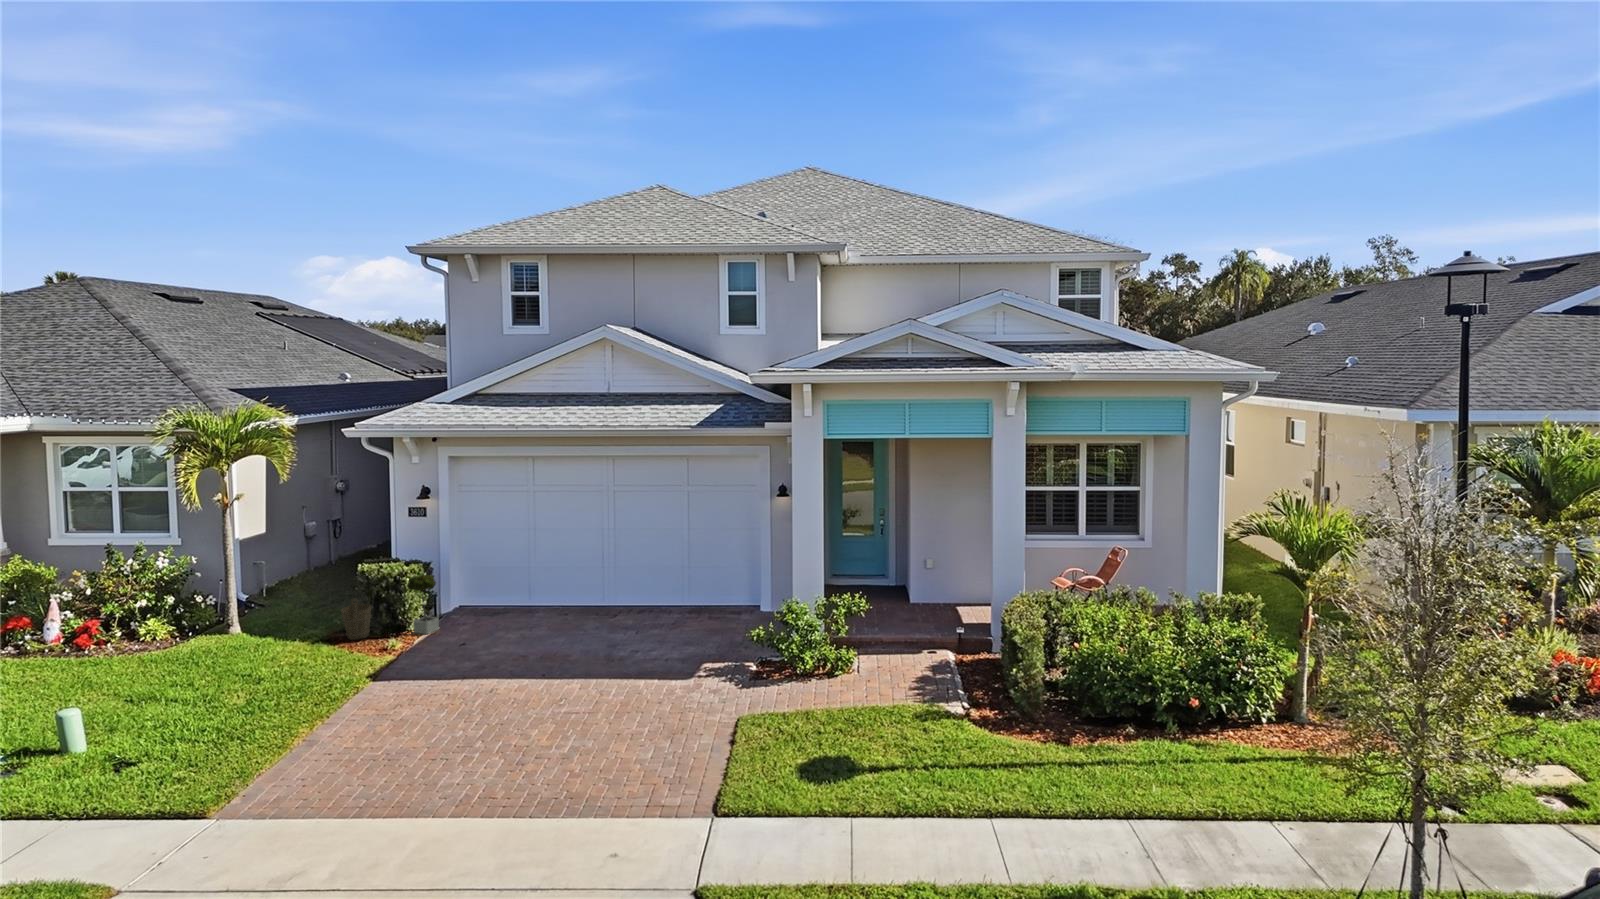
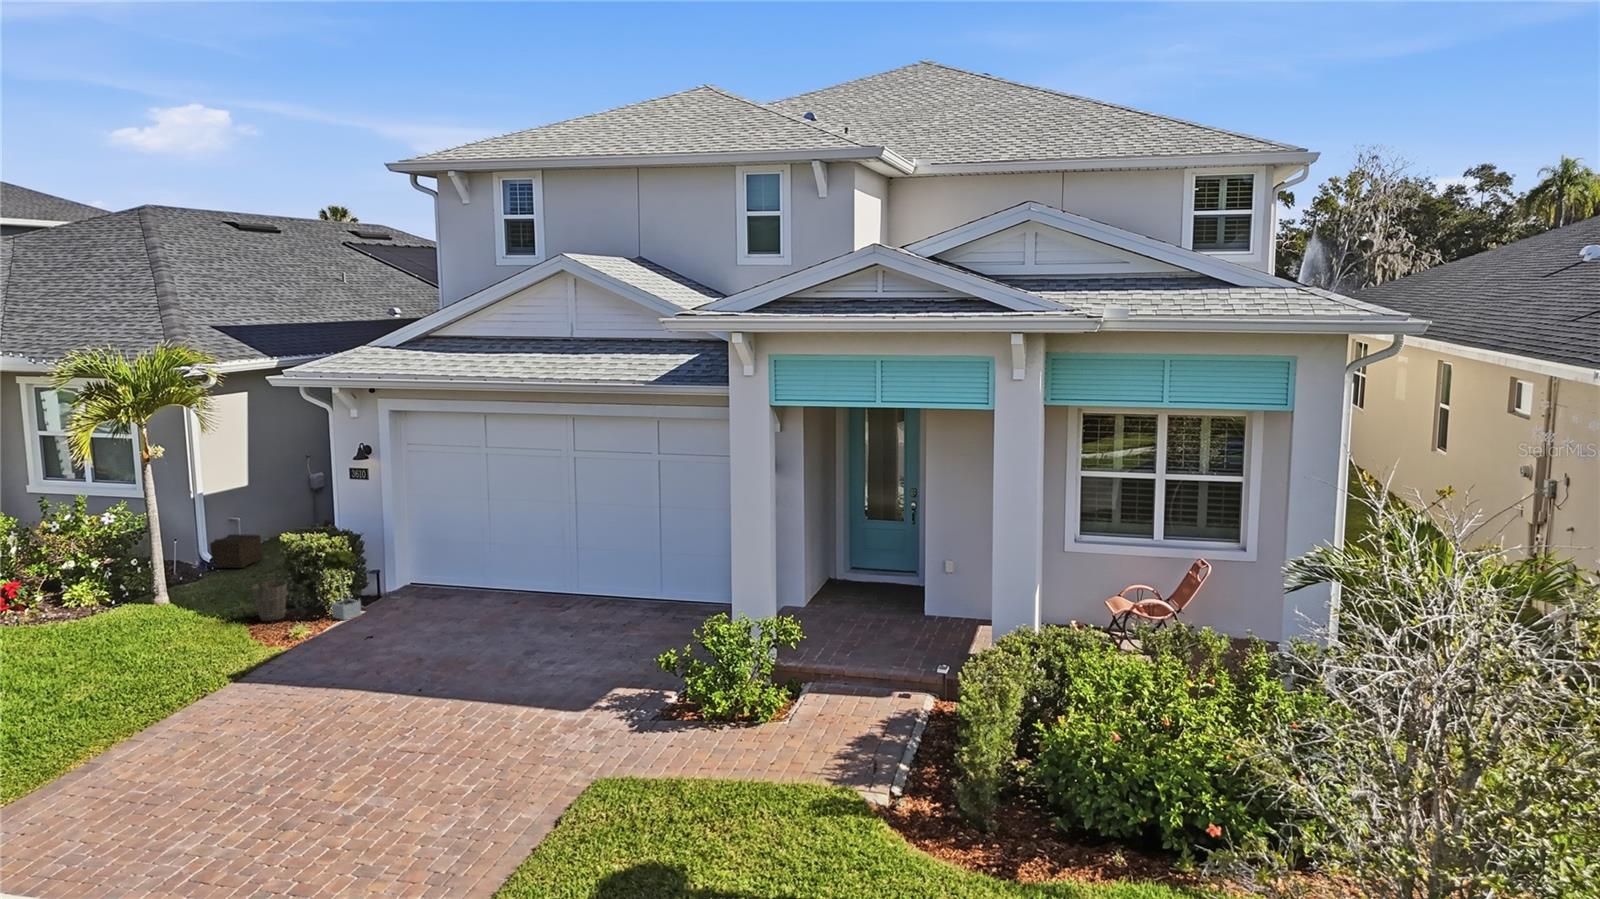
wooden crate: none [254,572,298,603] -> present [210,534,262,568]

